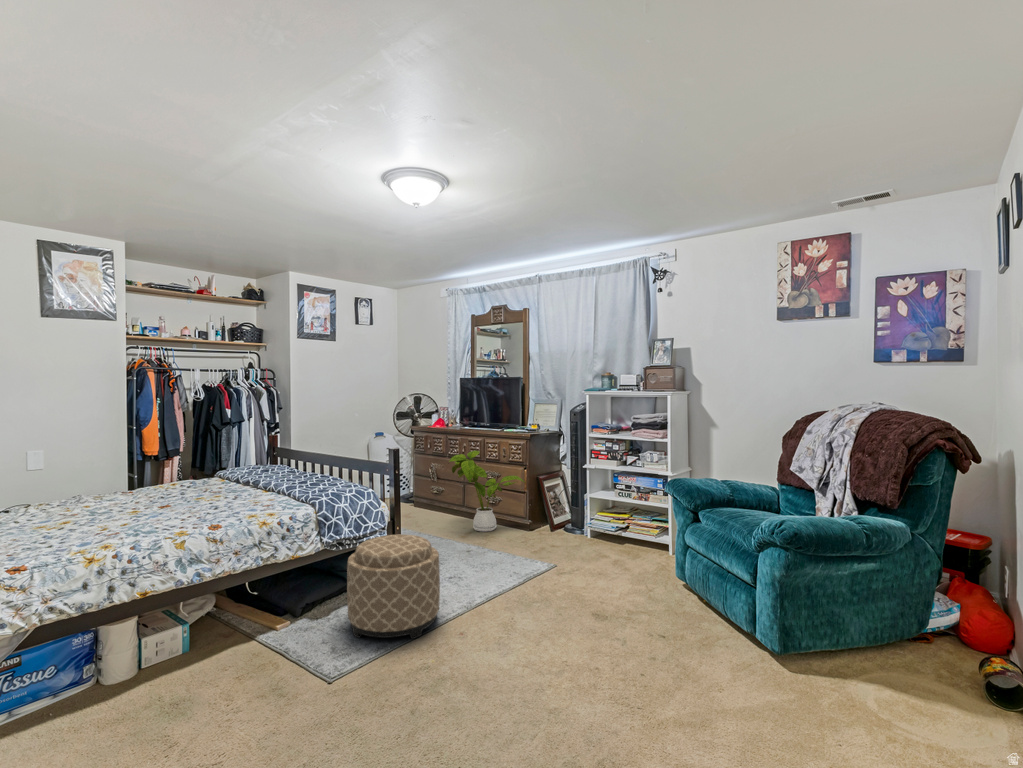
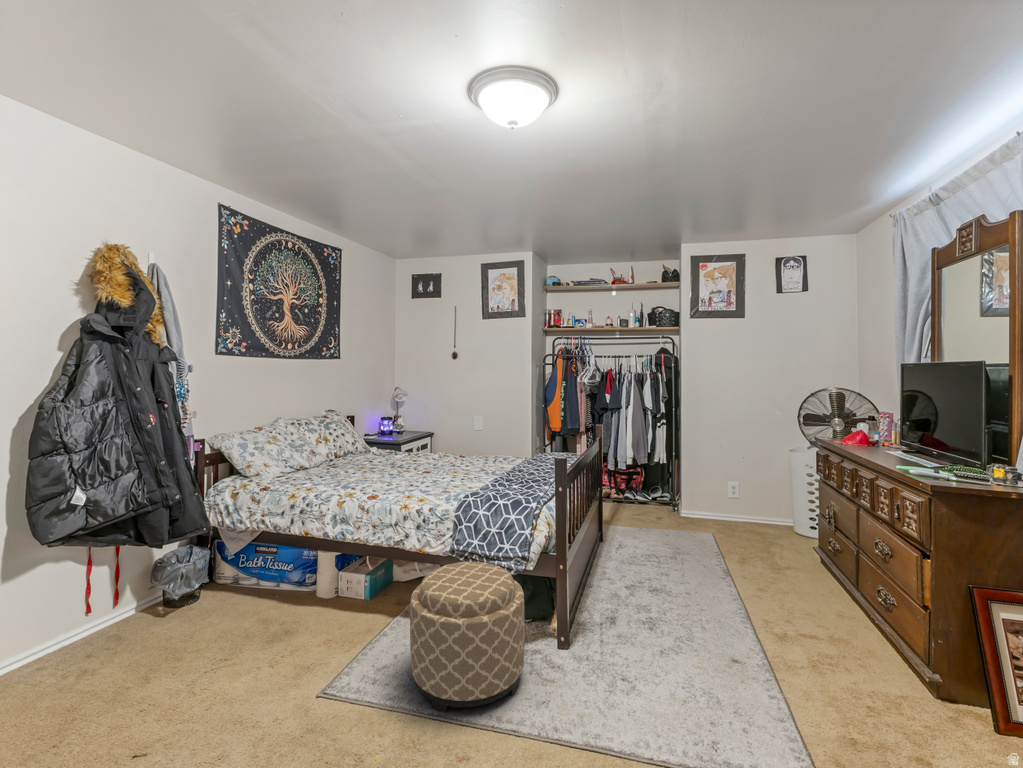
house plant: present [449,450,524,532] -> none [760,488,912,637]

